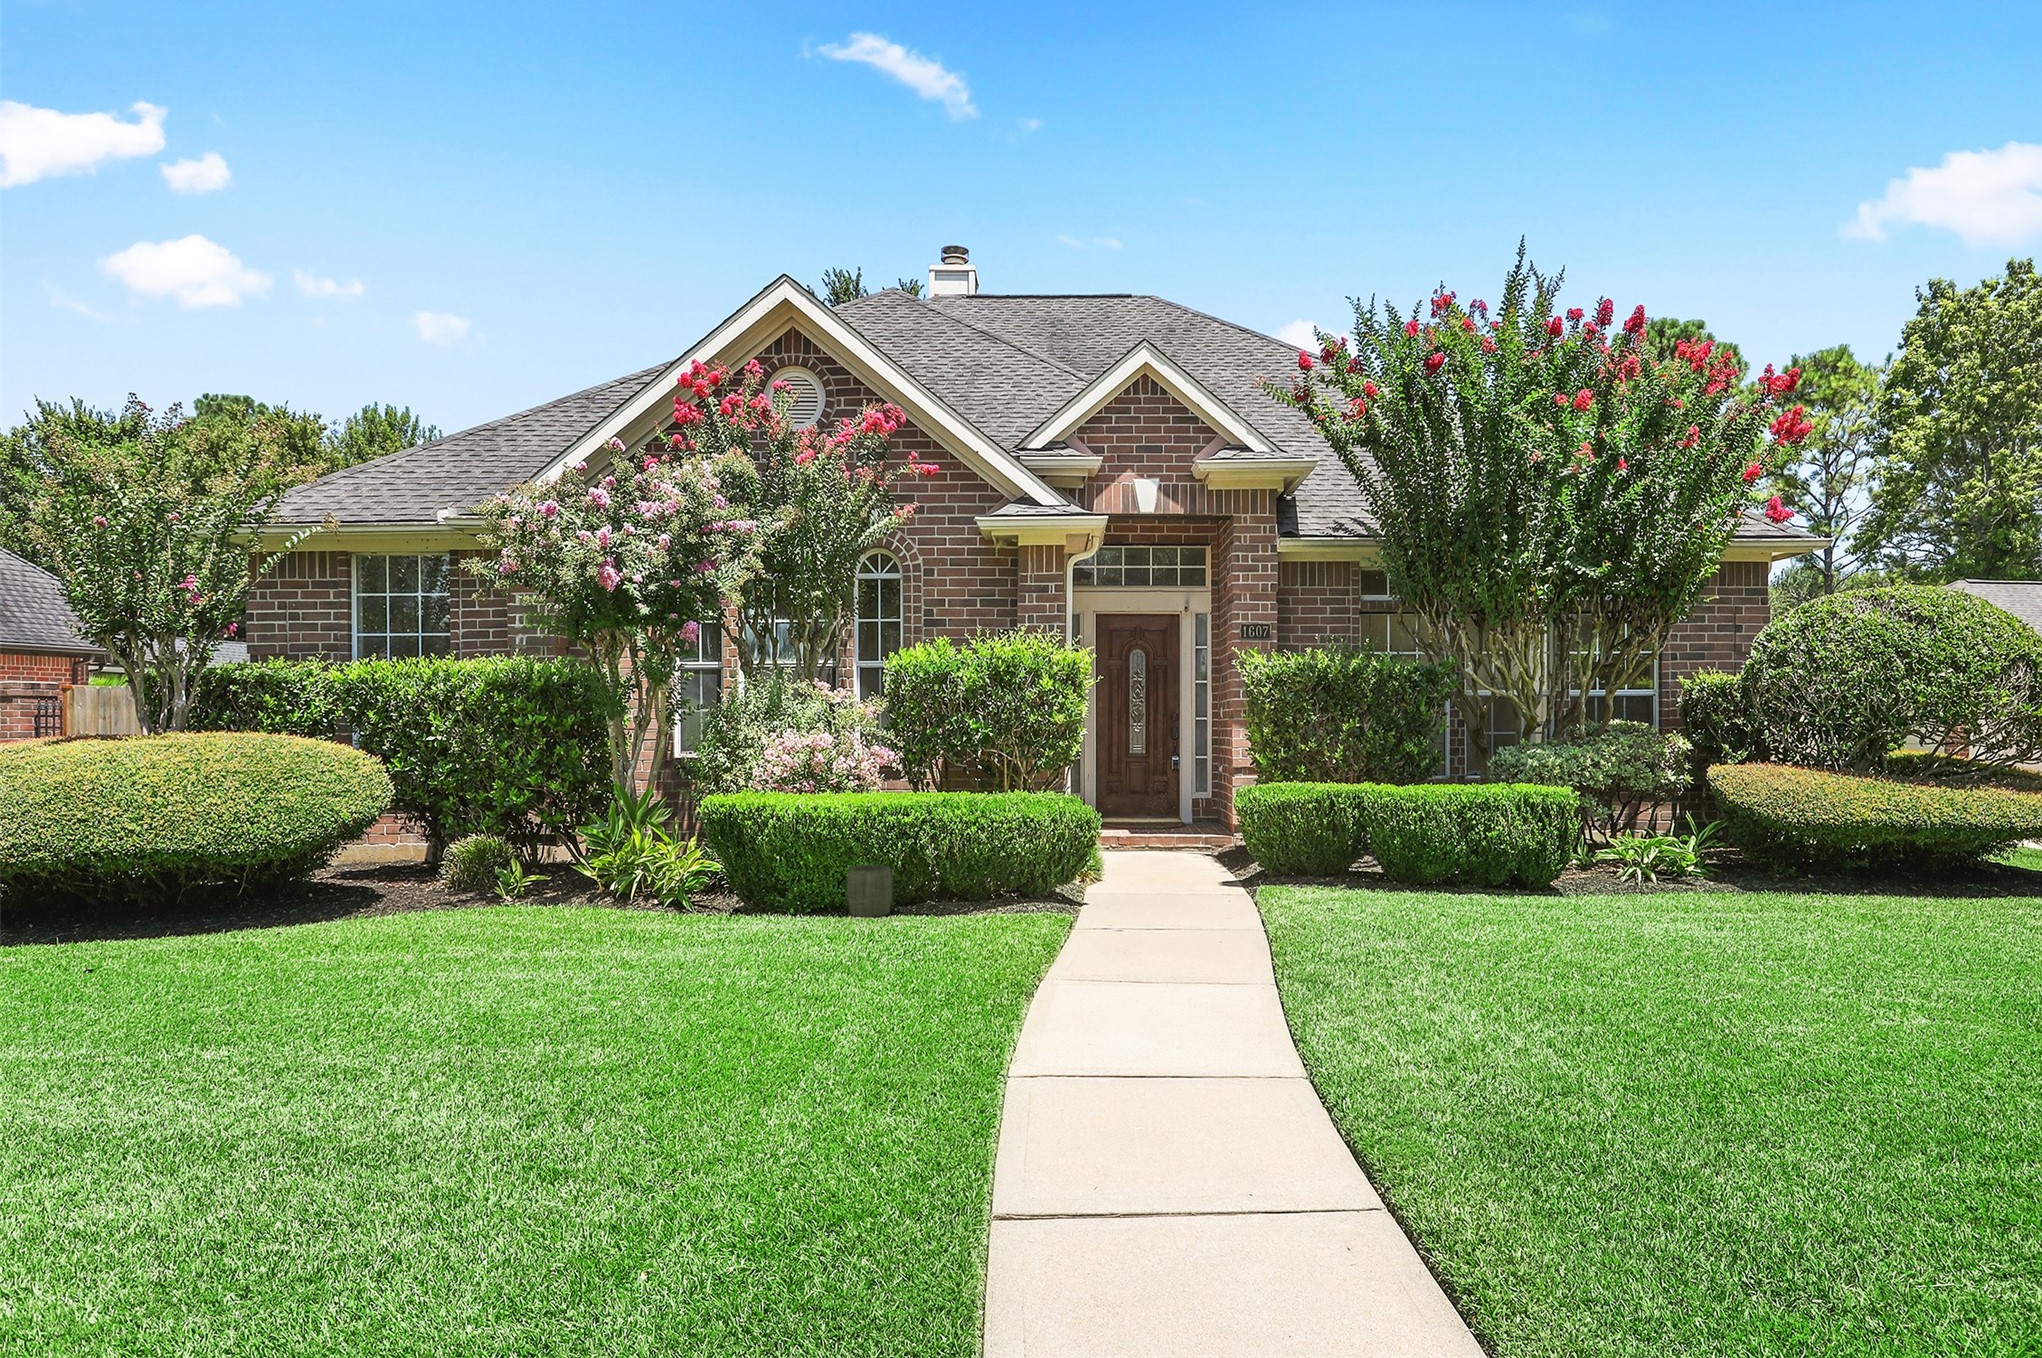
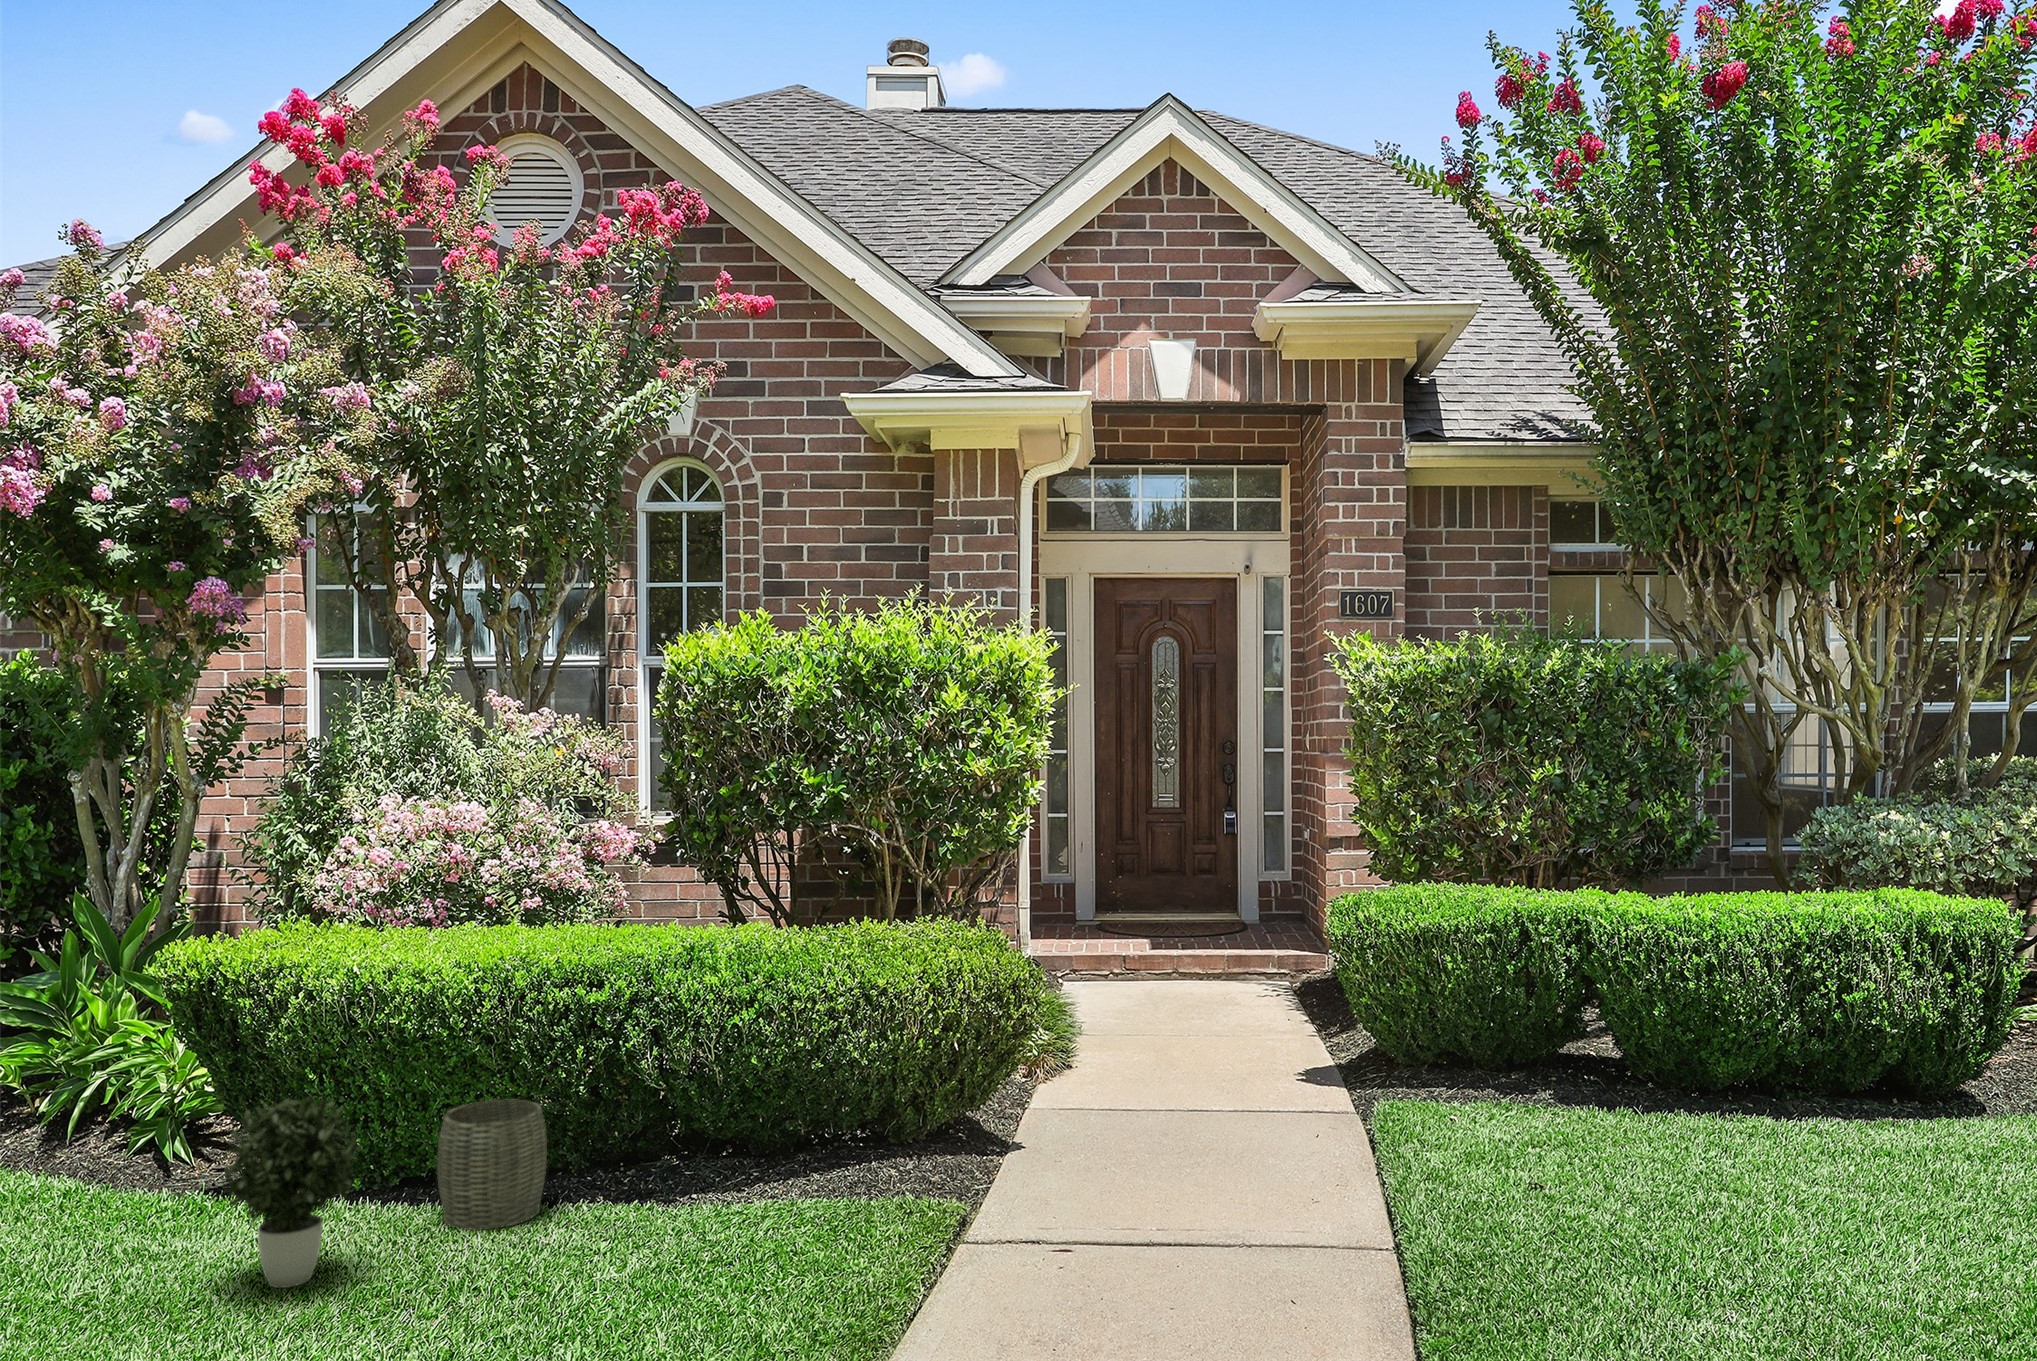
potted plant: none [780,854,834,931] -> present [224,1097,361,1288]

